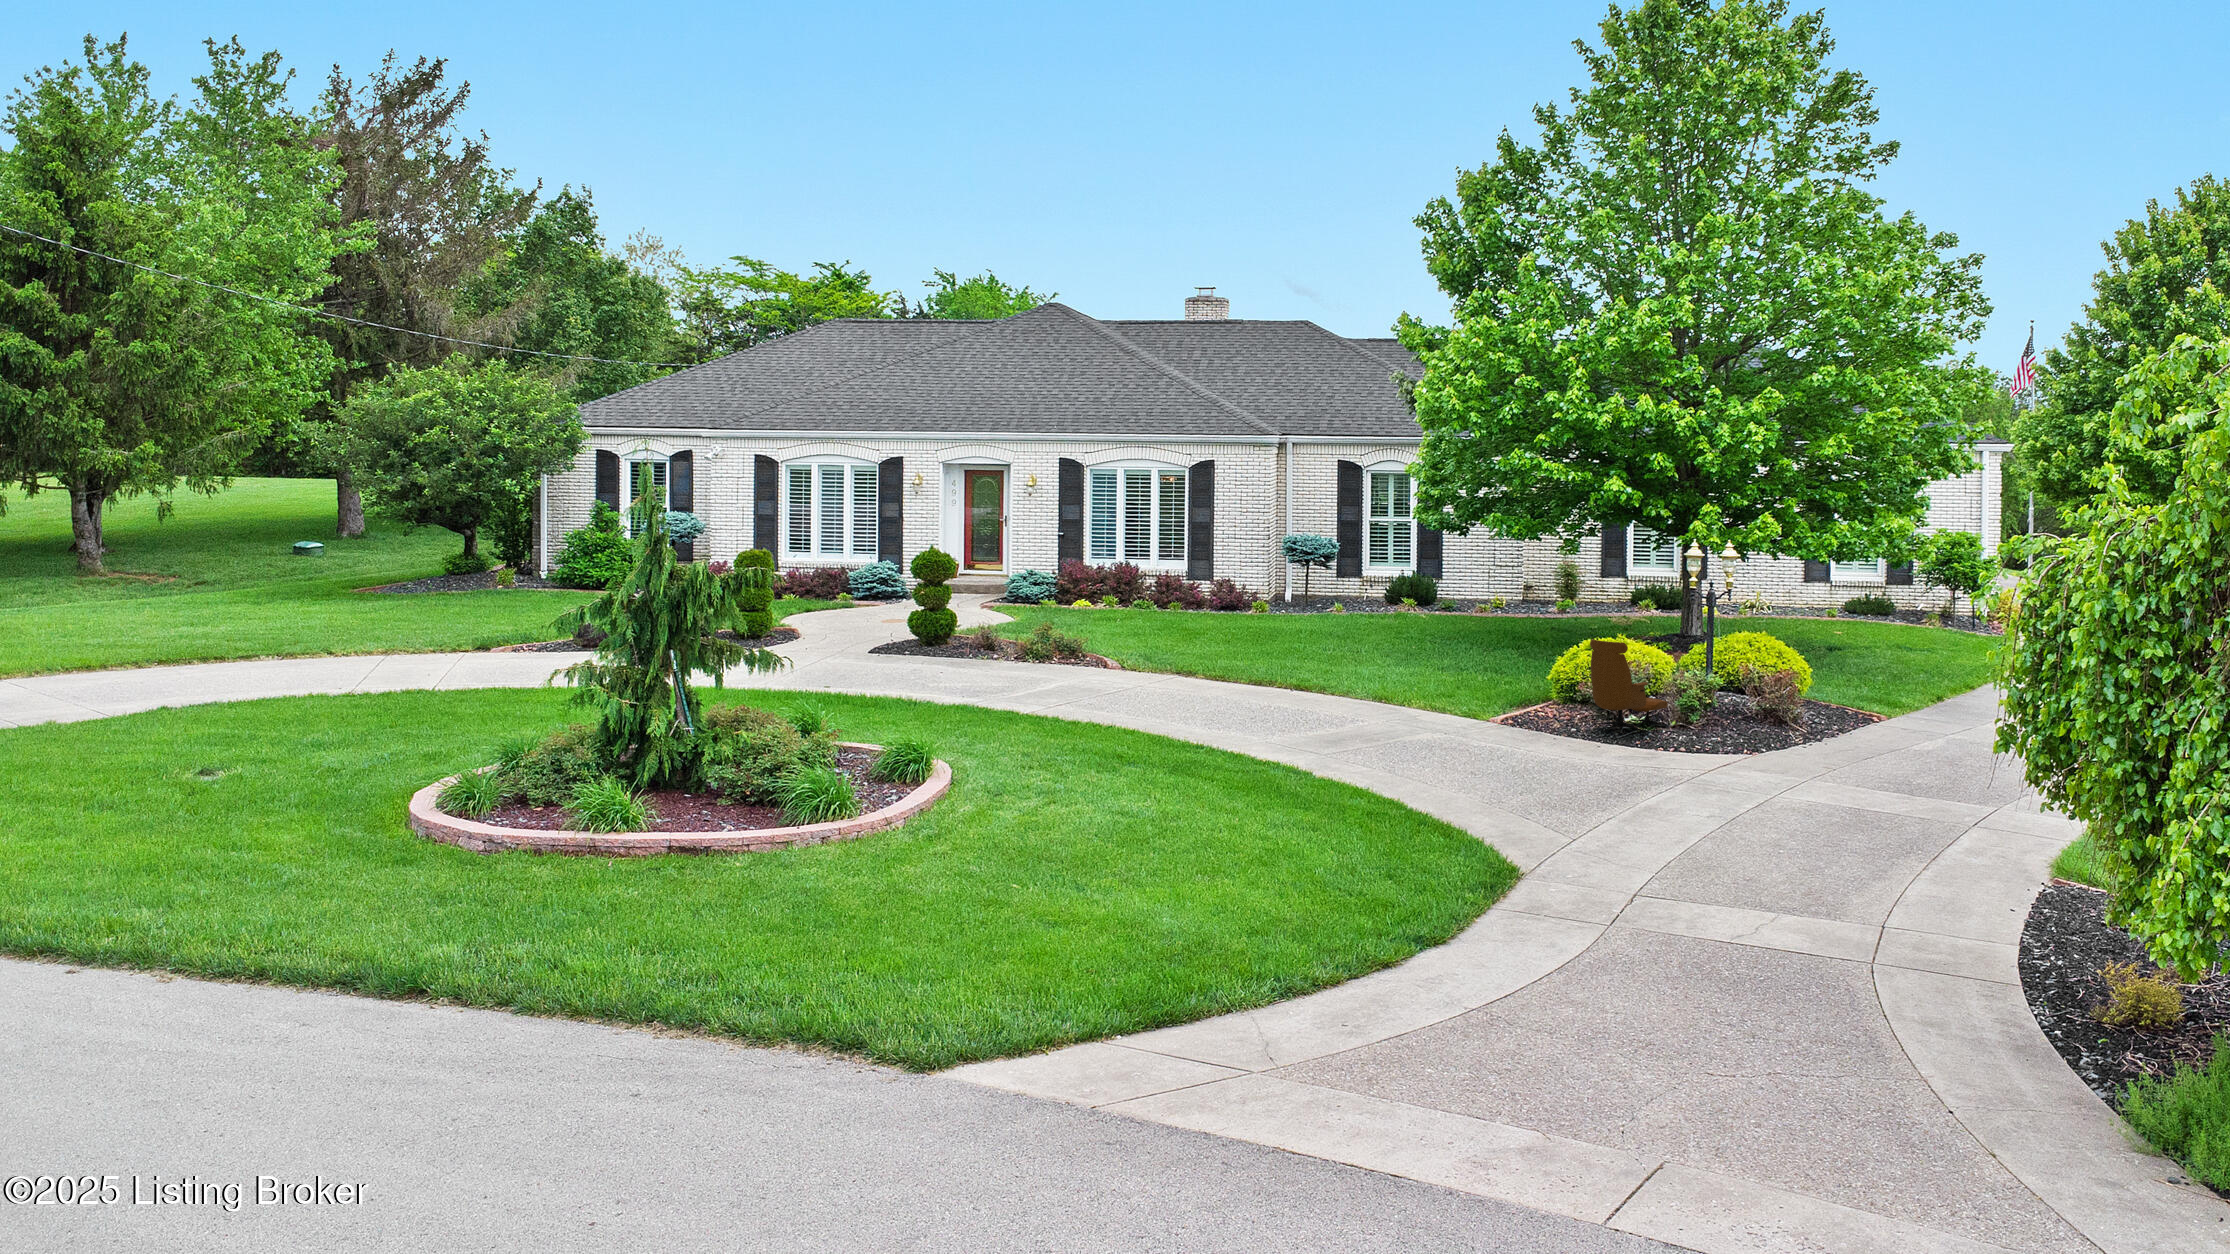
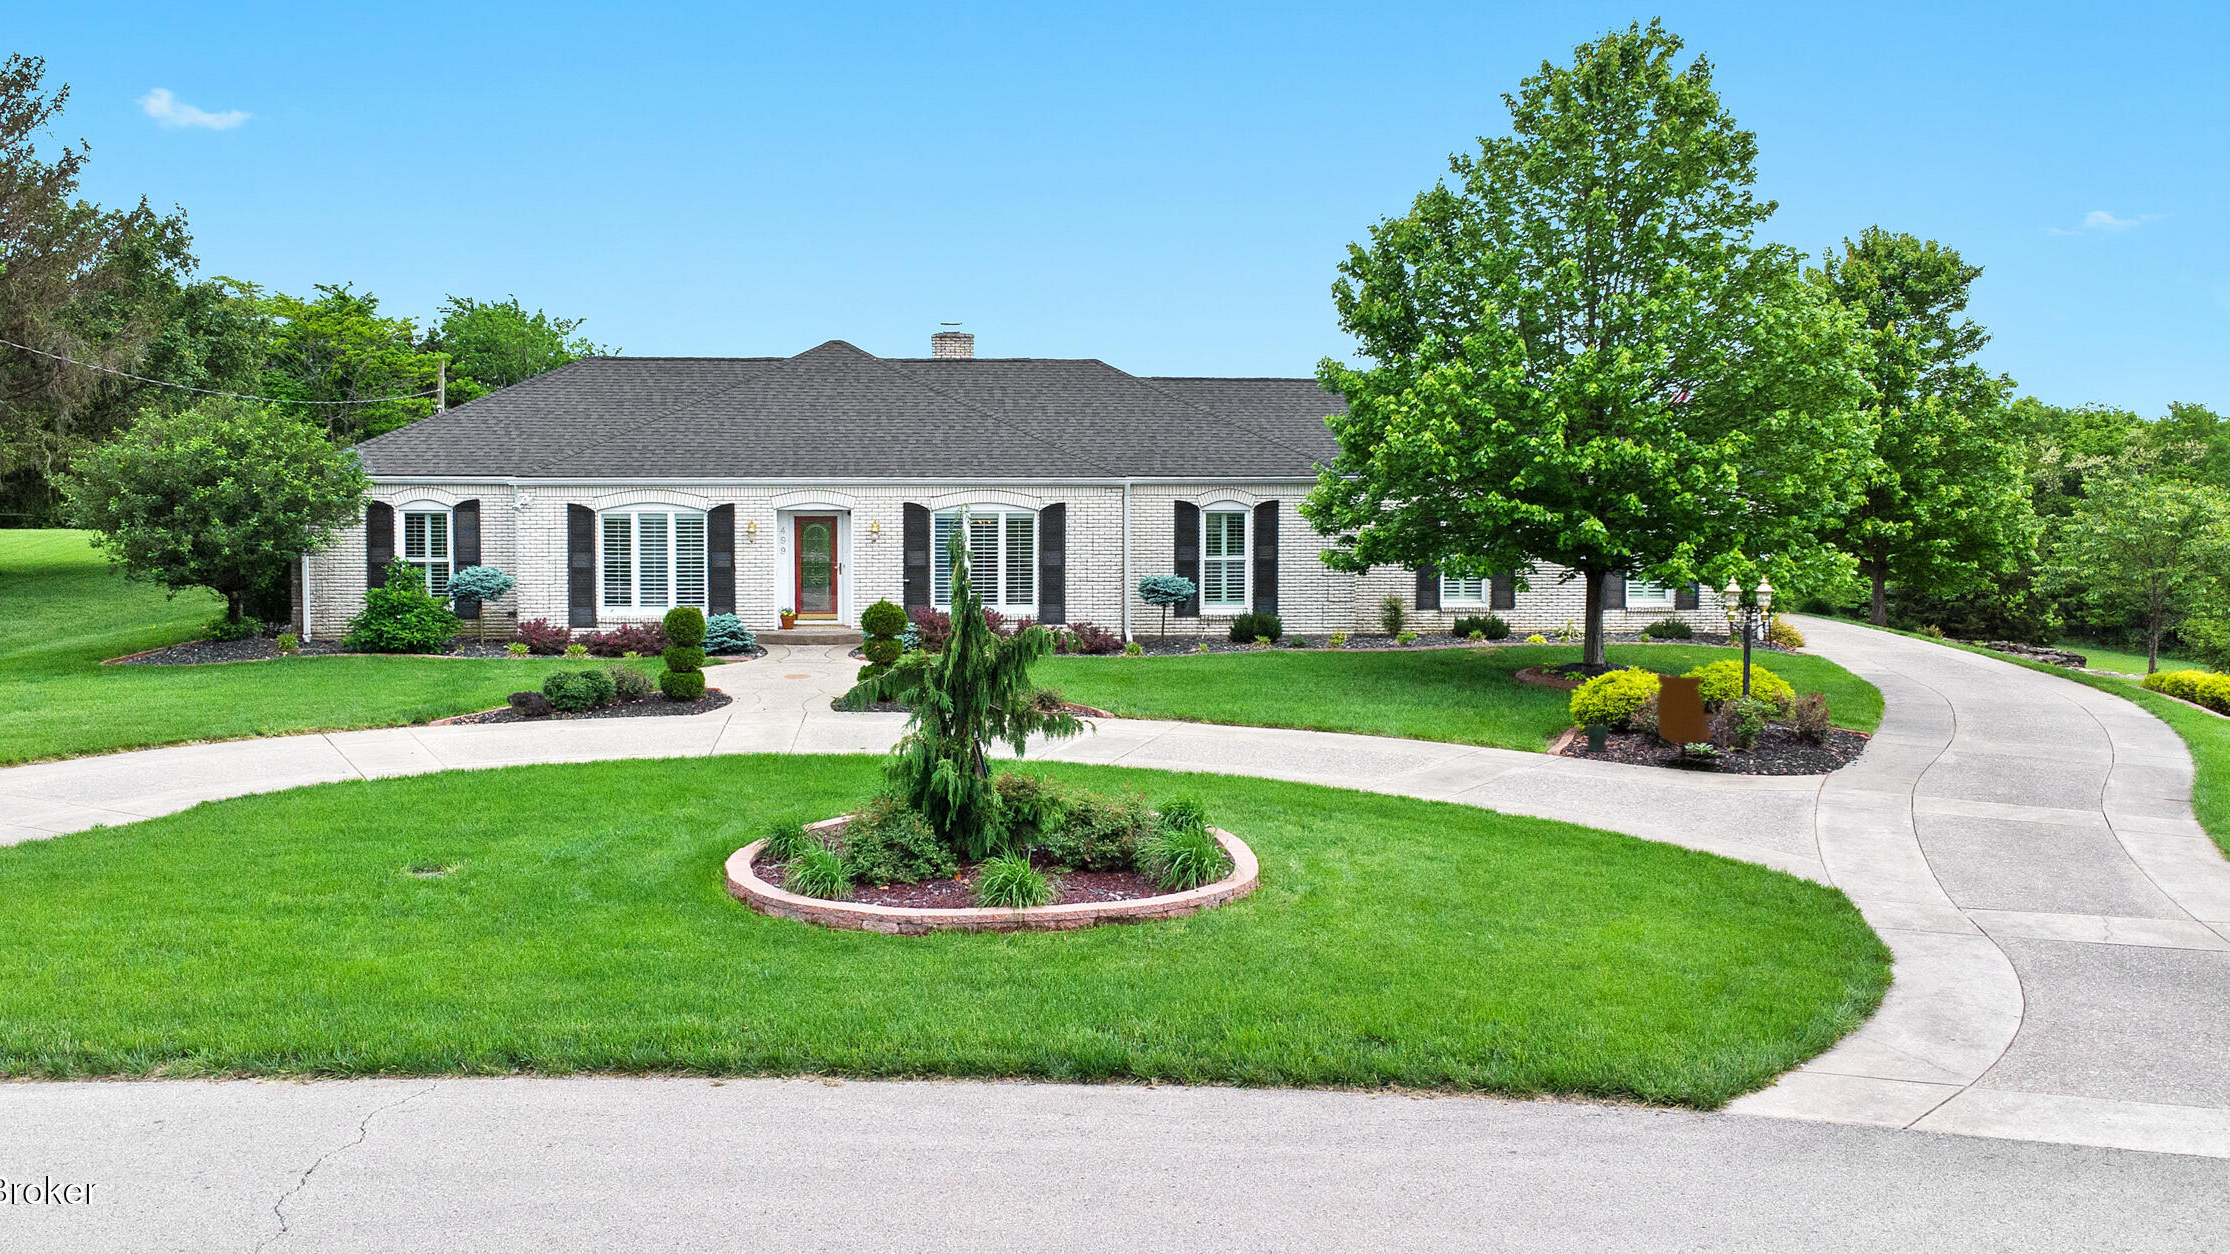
watering can: none [1541,686,1576,717] -> present [1586,721,1612,752]

